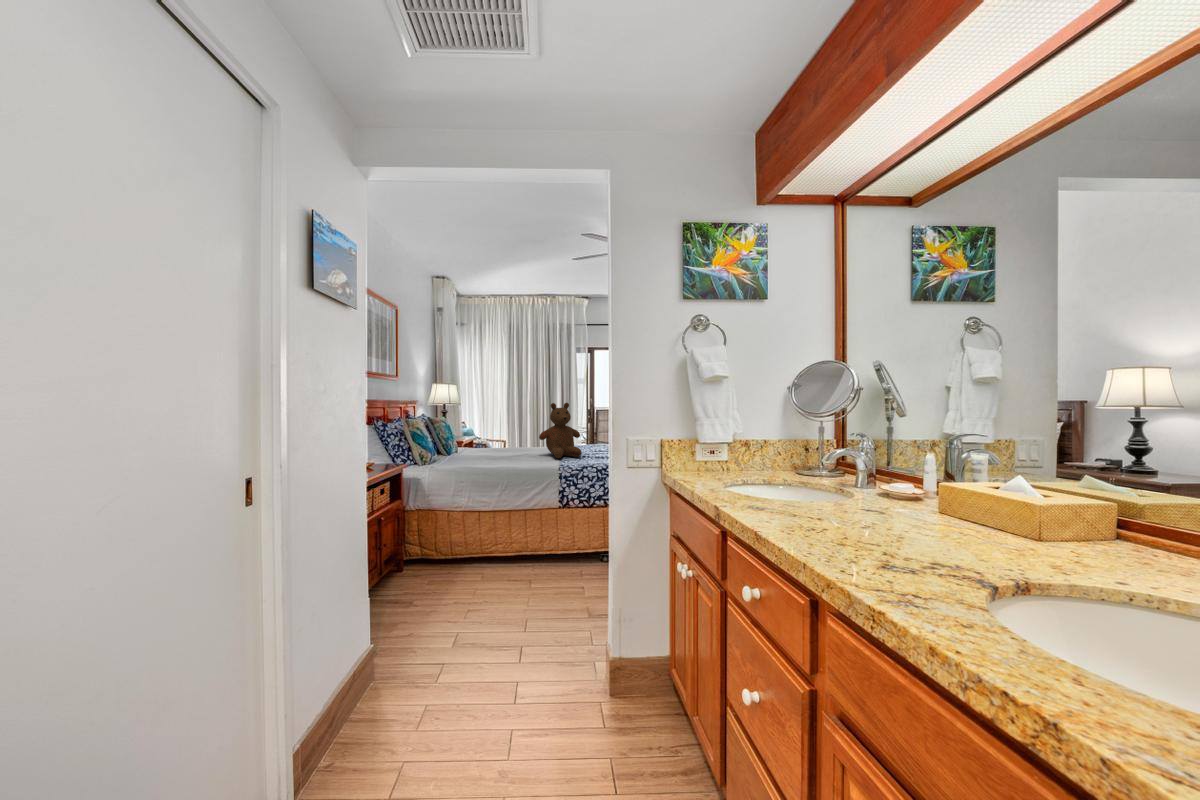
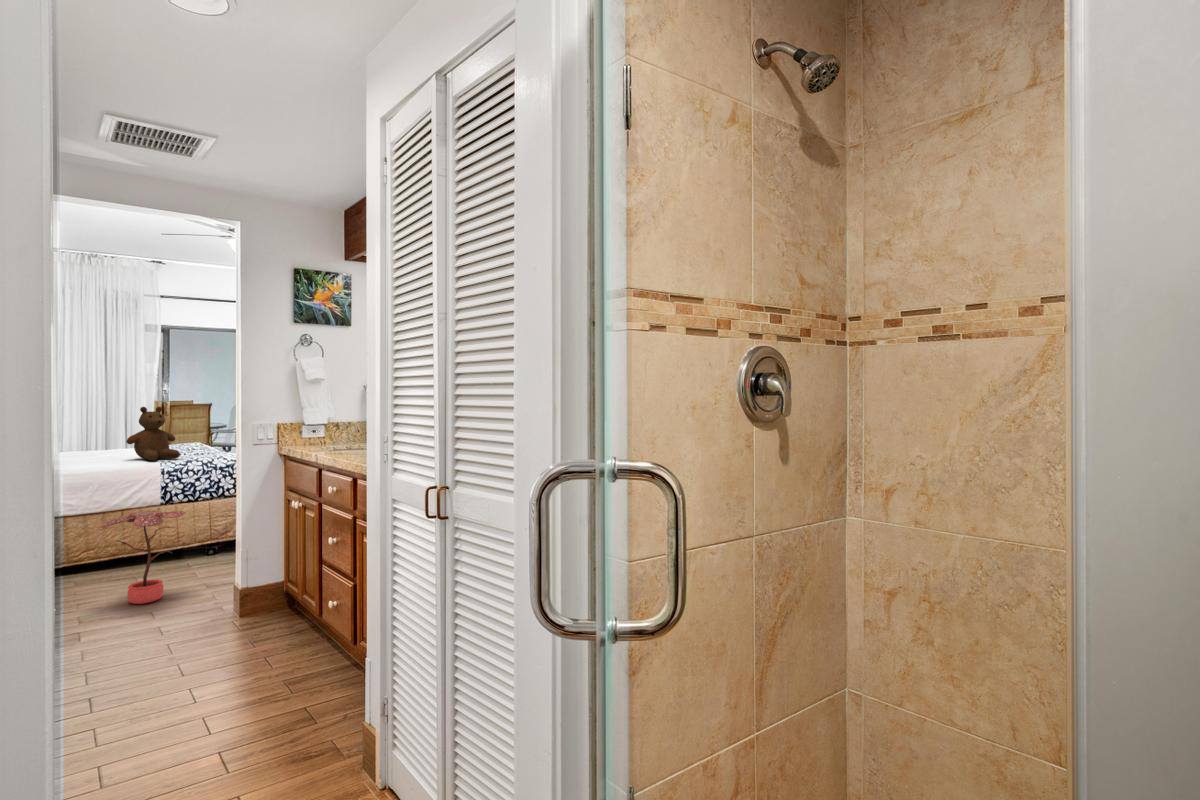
potted plant: none [485,531,565,643] -> present [101,511,185,604]

